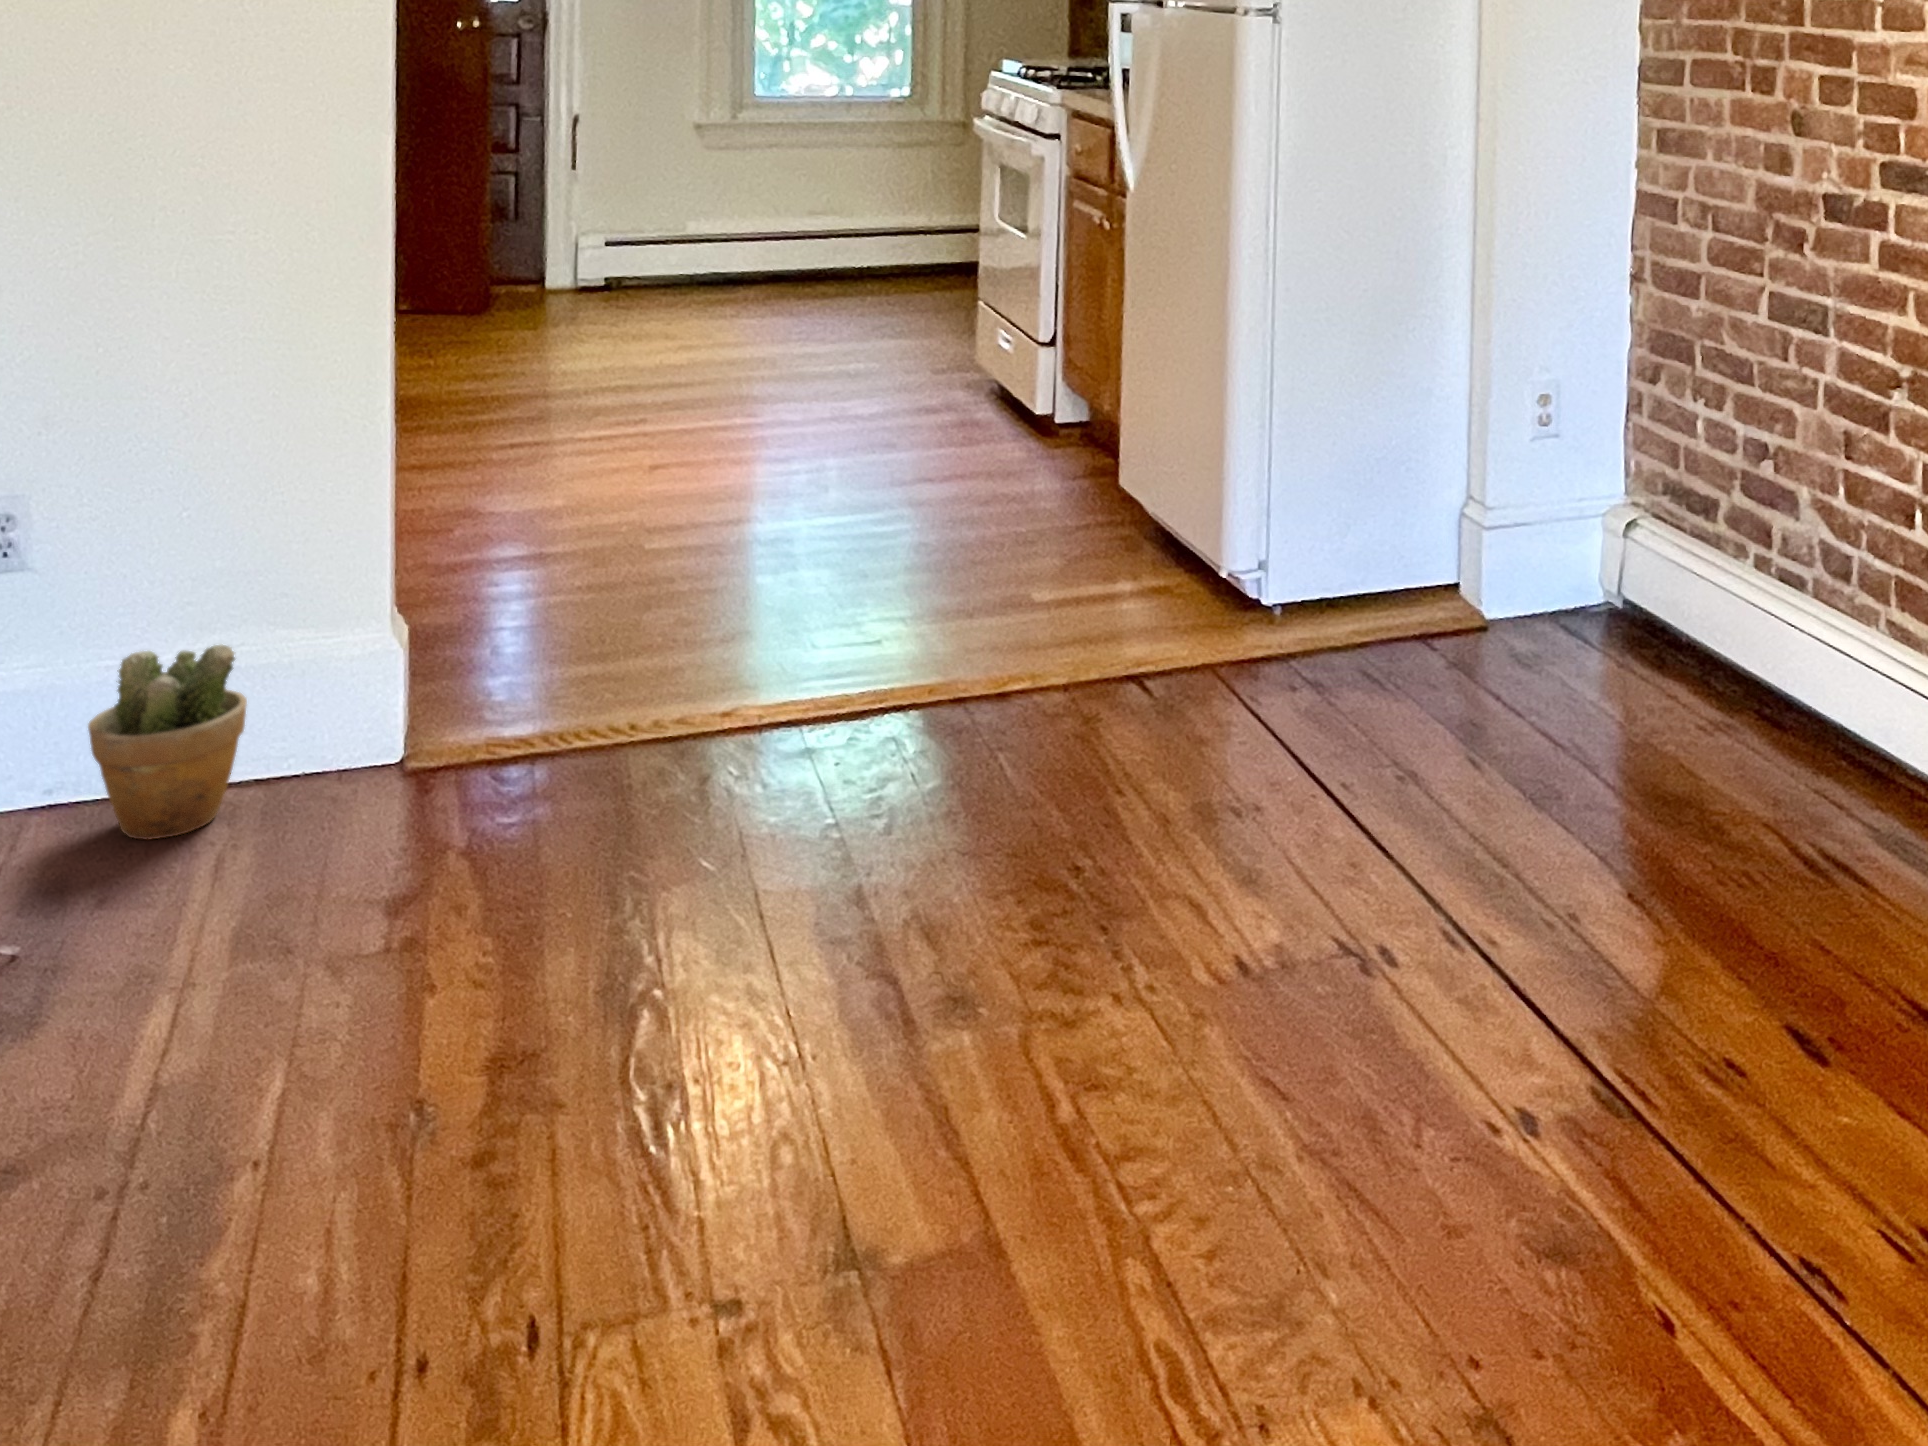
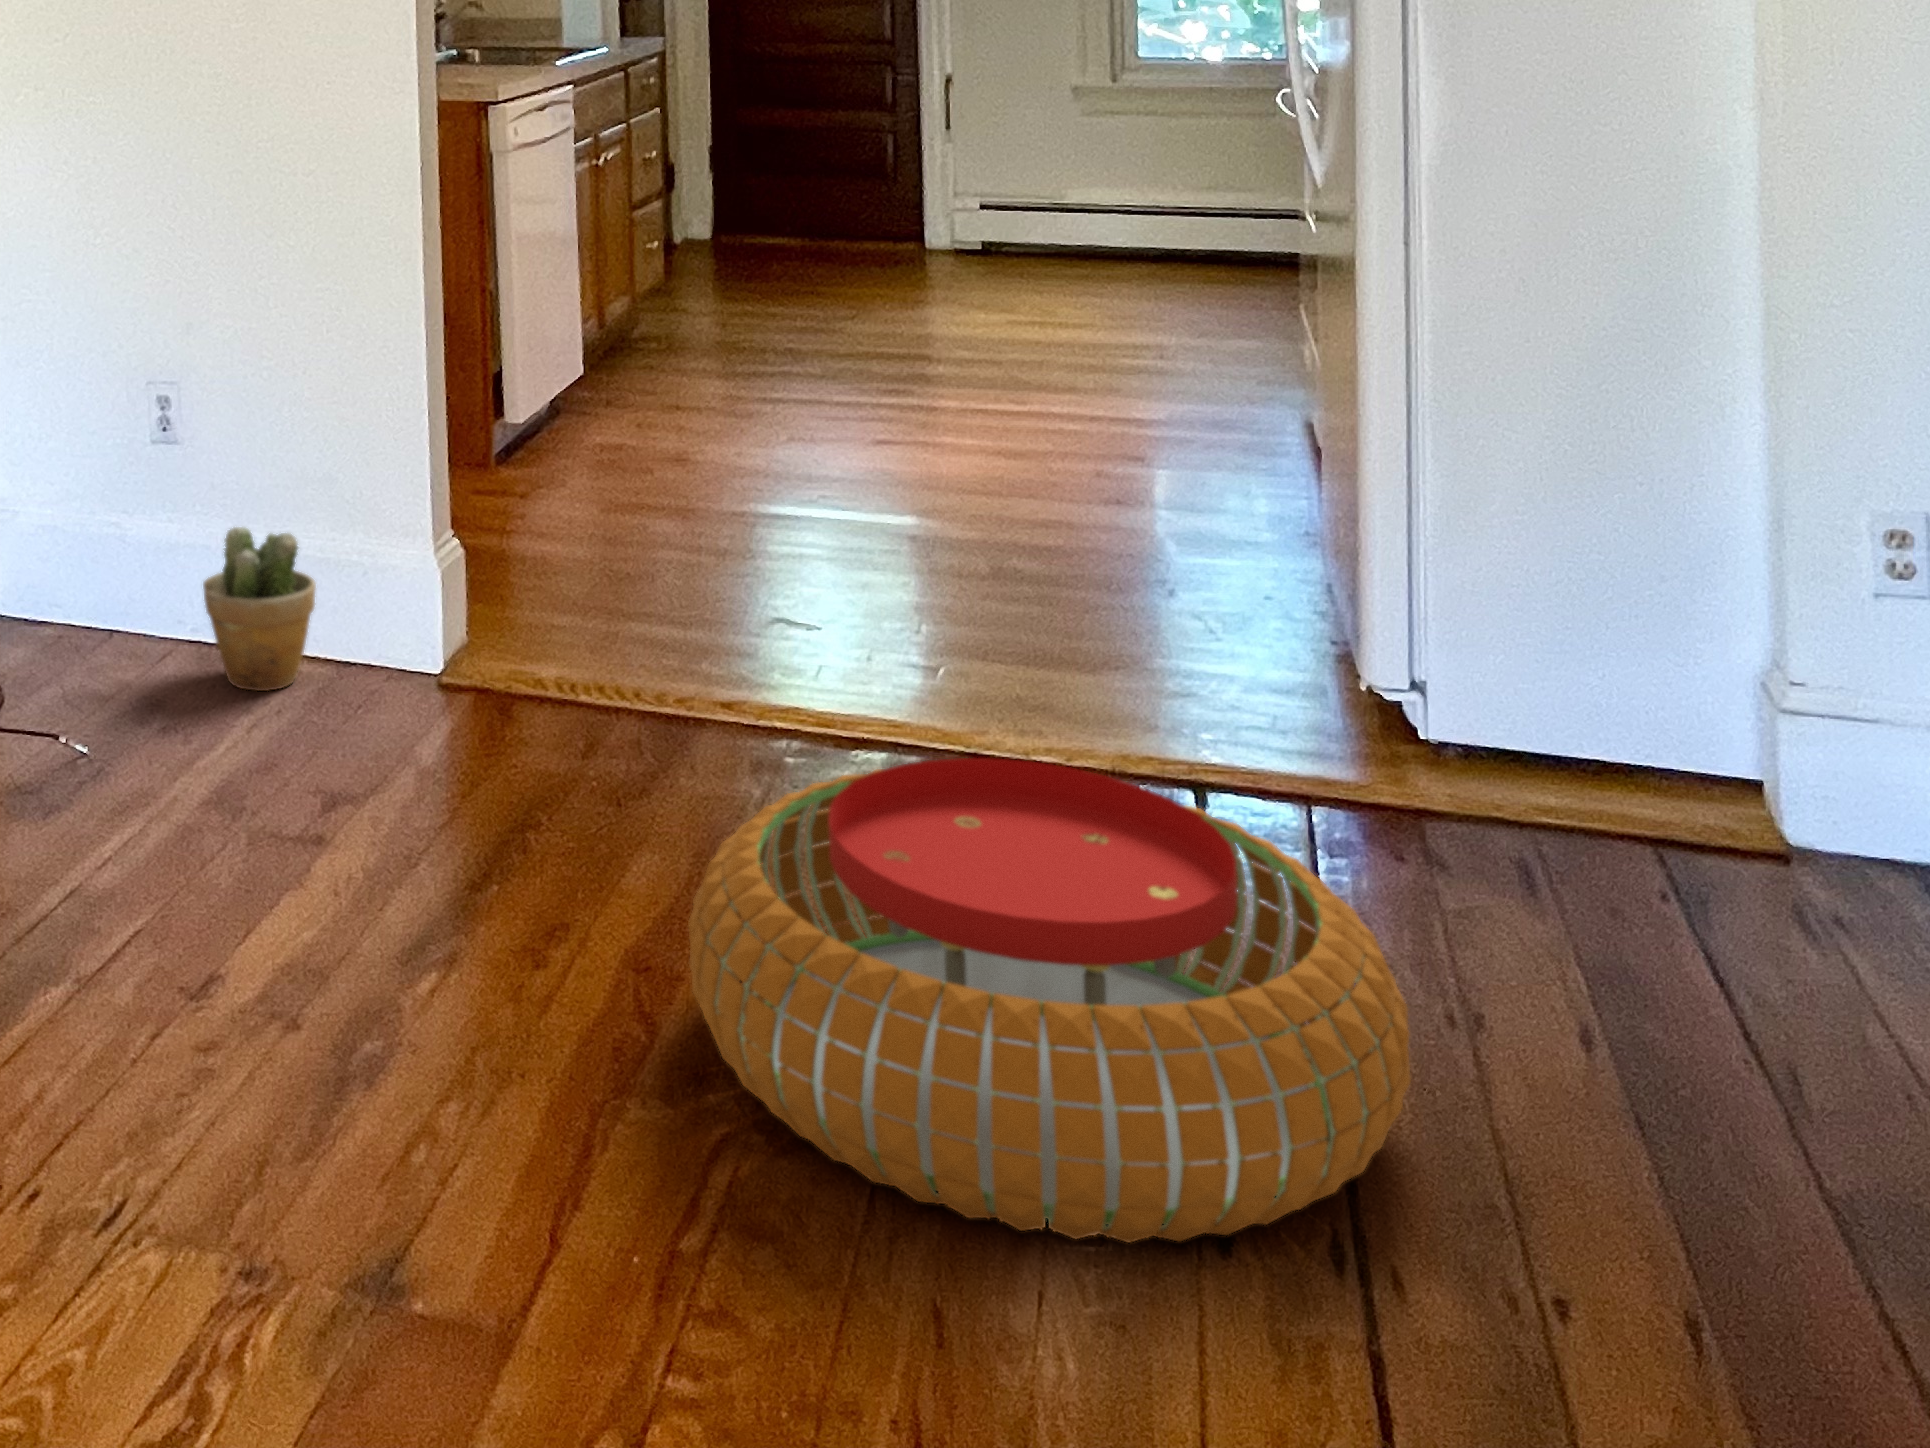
pouf: none [895,669,1456,1048] -> present [688,758,1411,1243]

